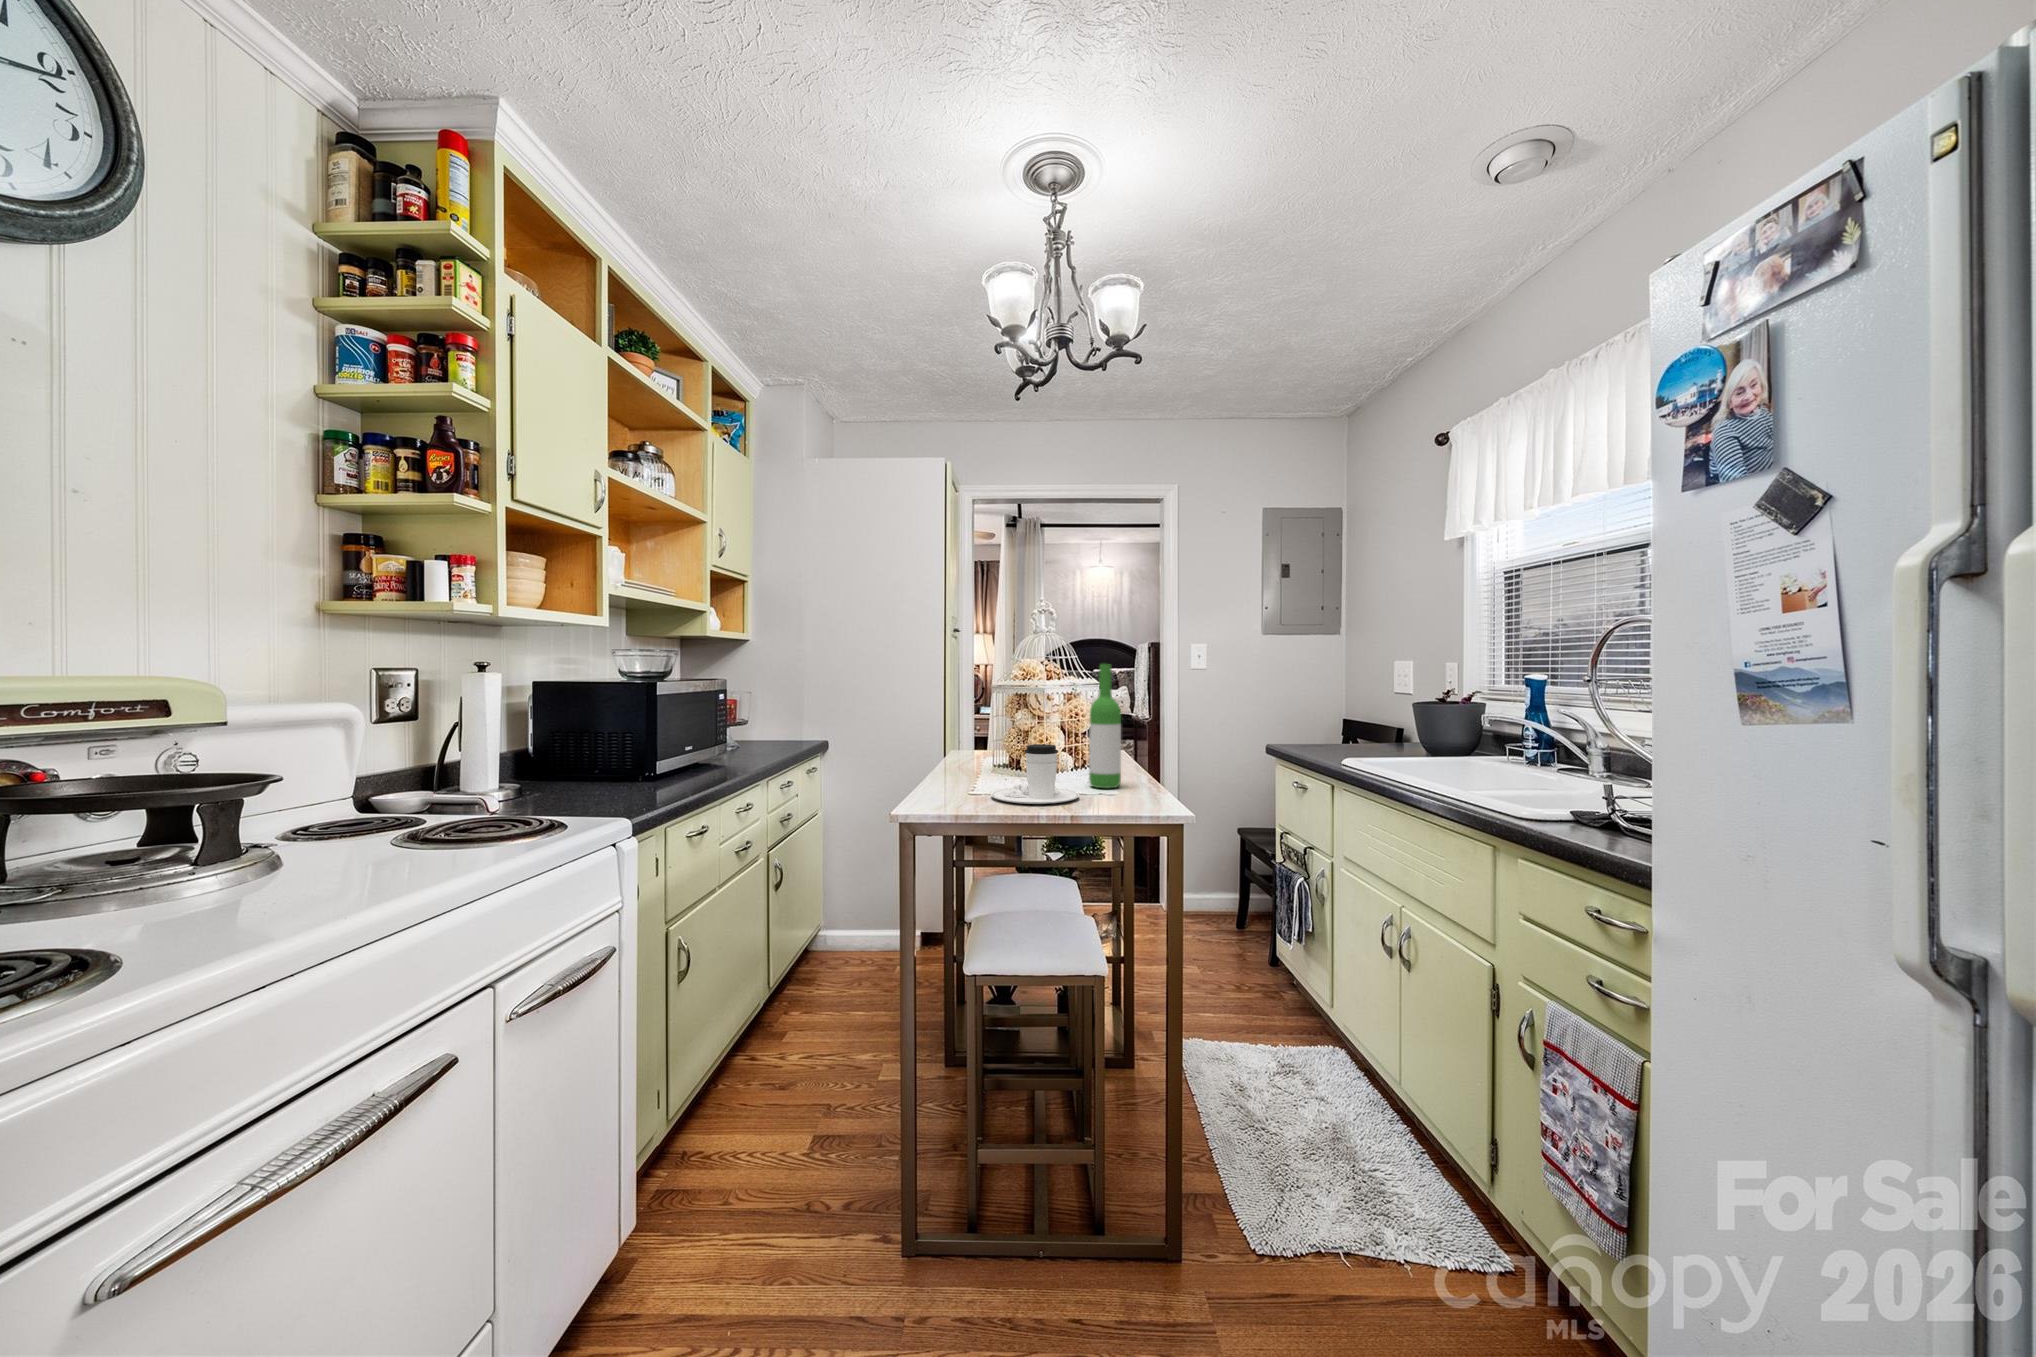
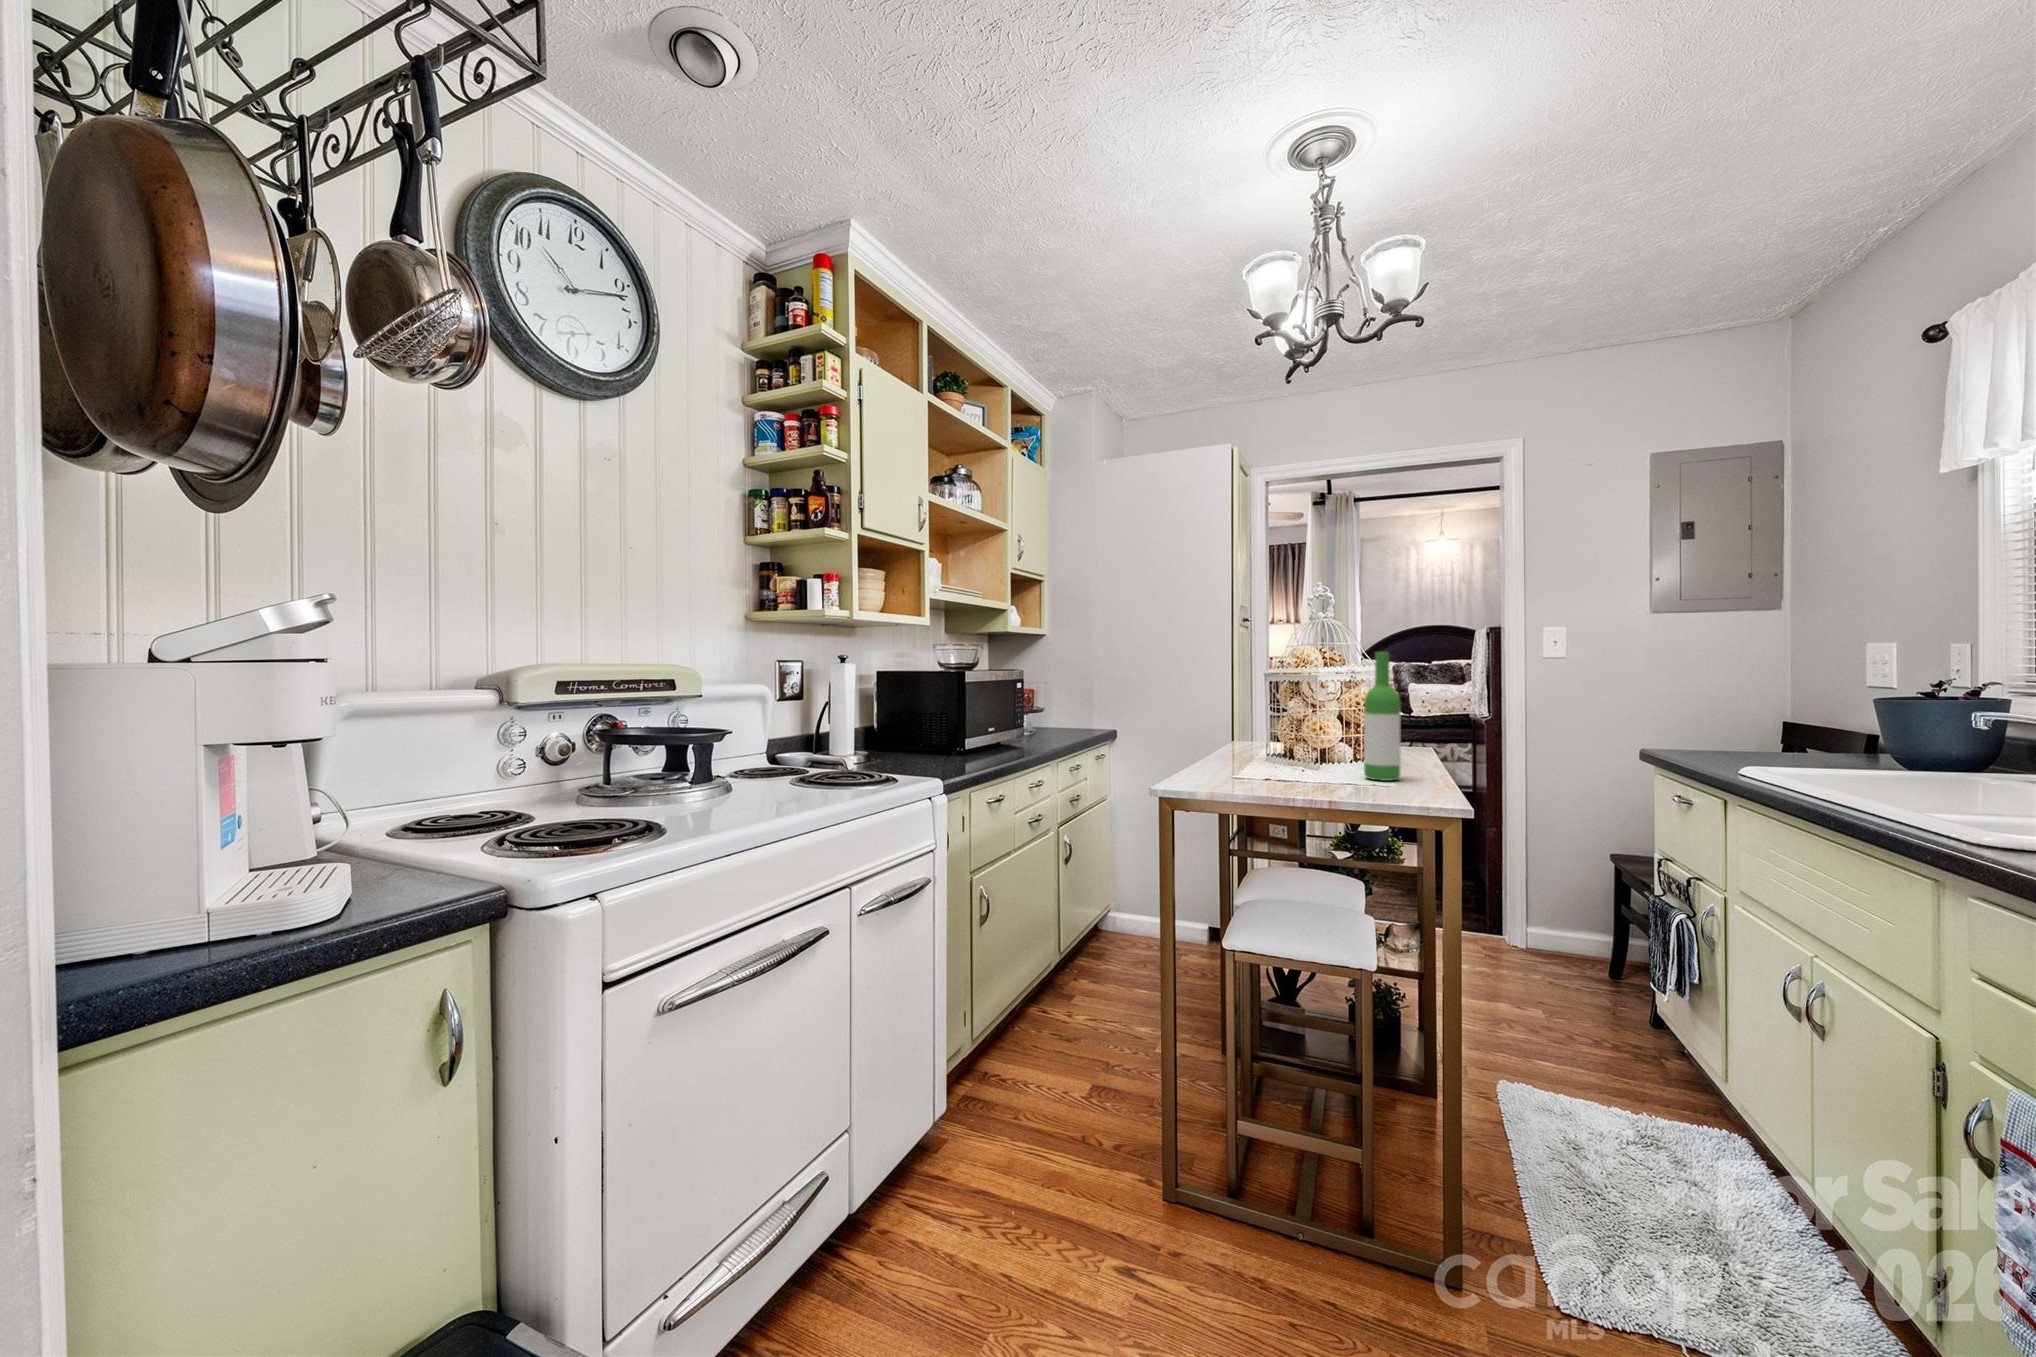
coffee cup: present [991,744,1079,804] -> none [1253,732,1347,791]

